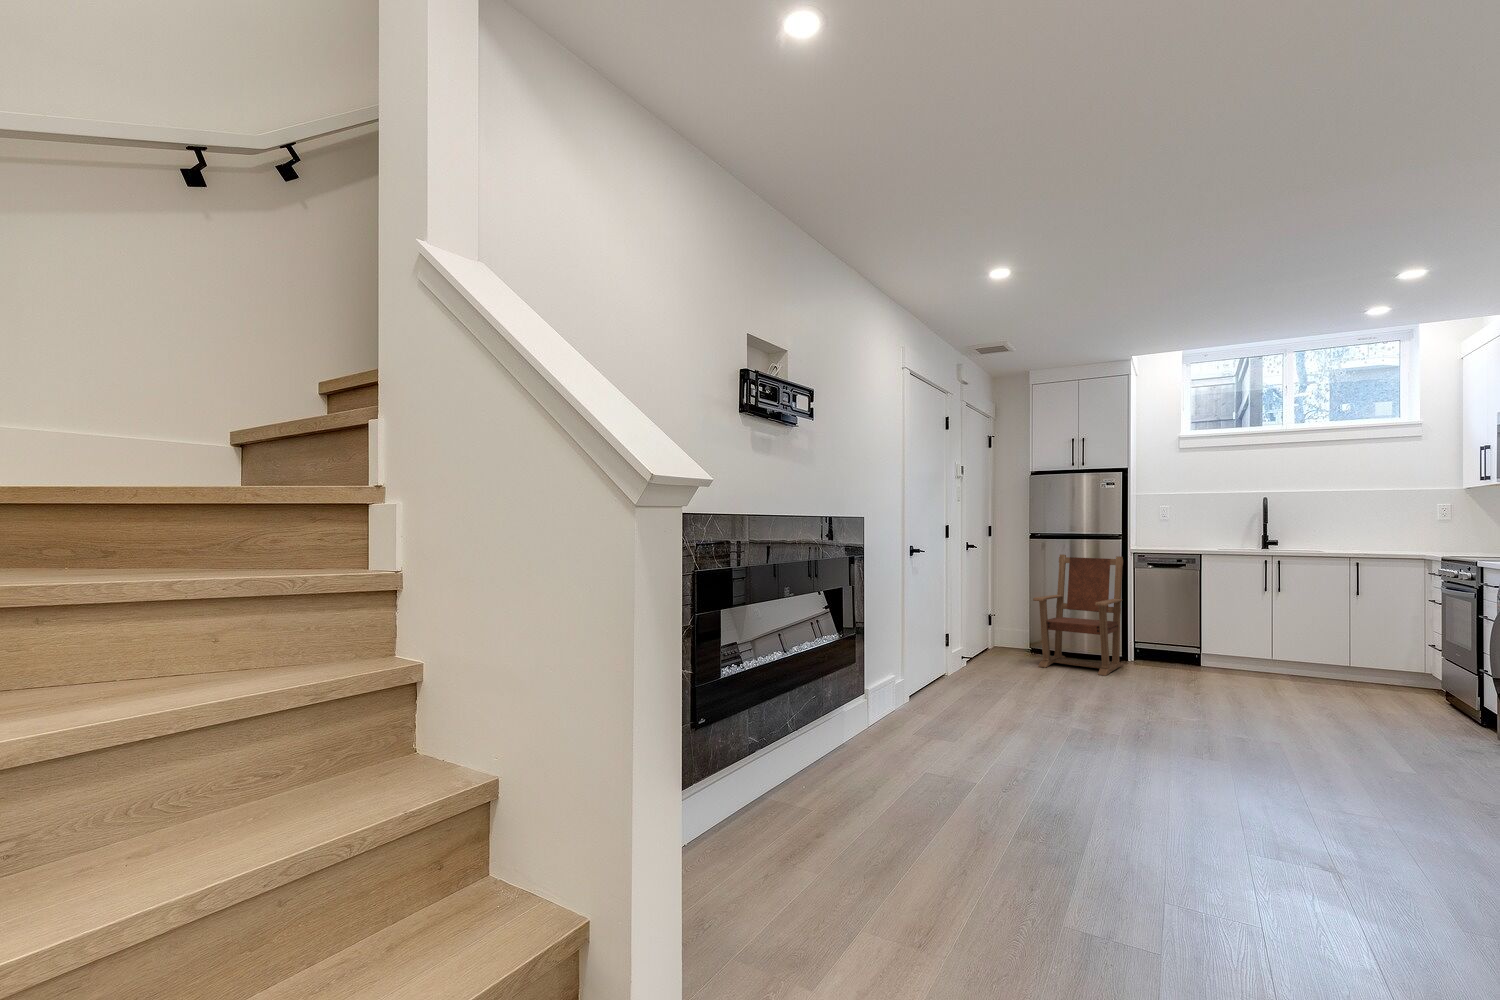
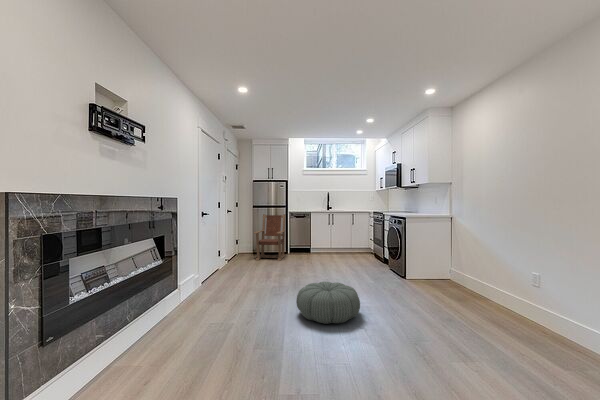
pouf: none [1128,729,1319,837] -> present [296,282,360,324]

